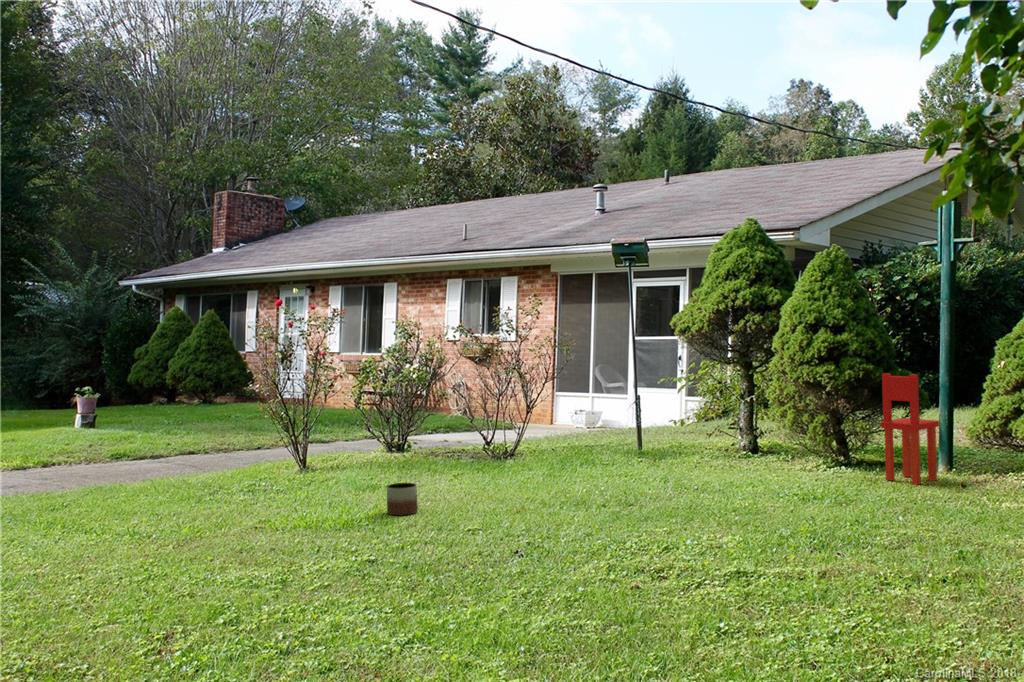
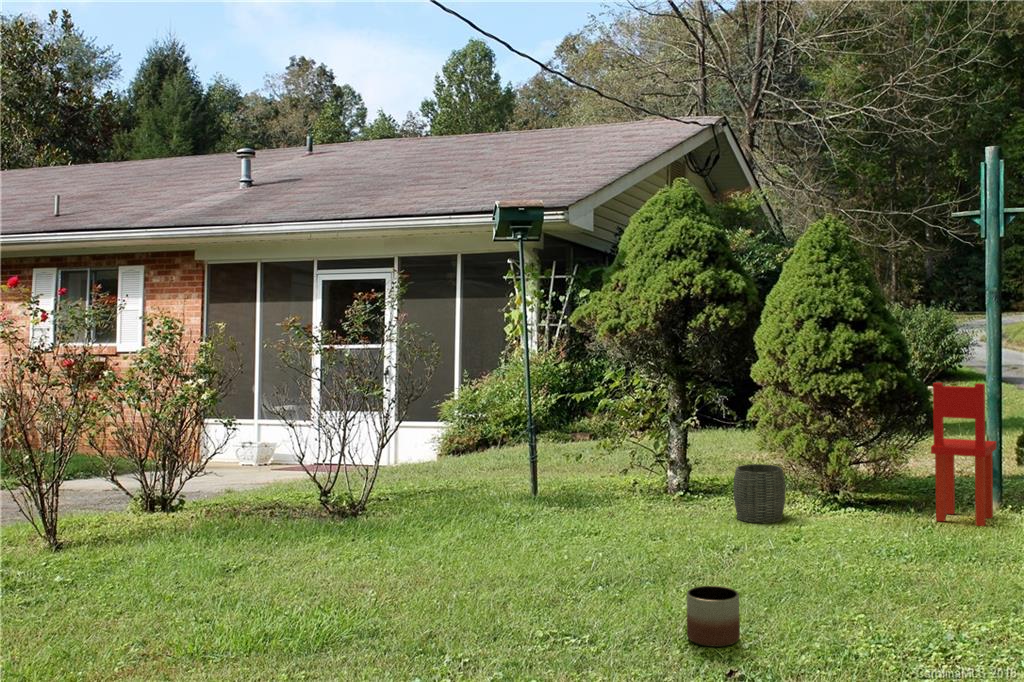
woven basket: none [738,433,777,475] -> present [733,464,786,523]
planter: present [387,483,418,516] -> present [687,586,740,647]

